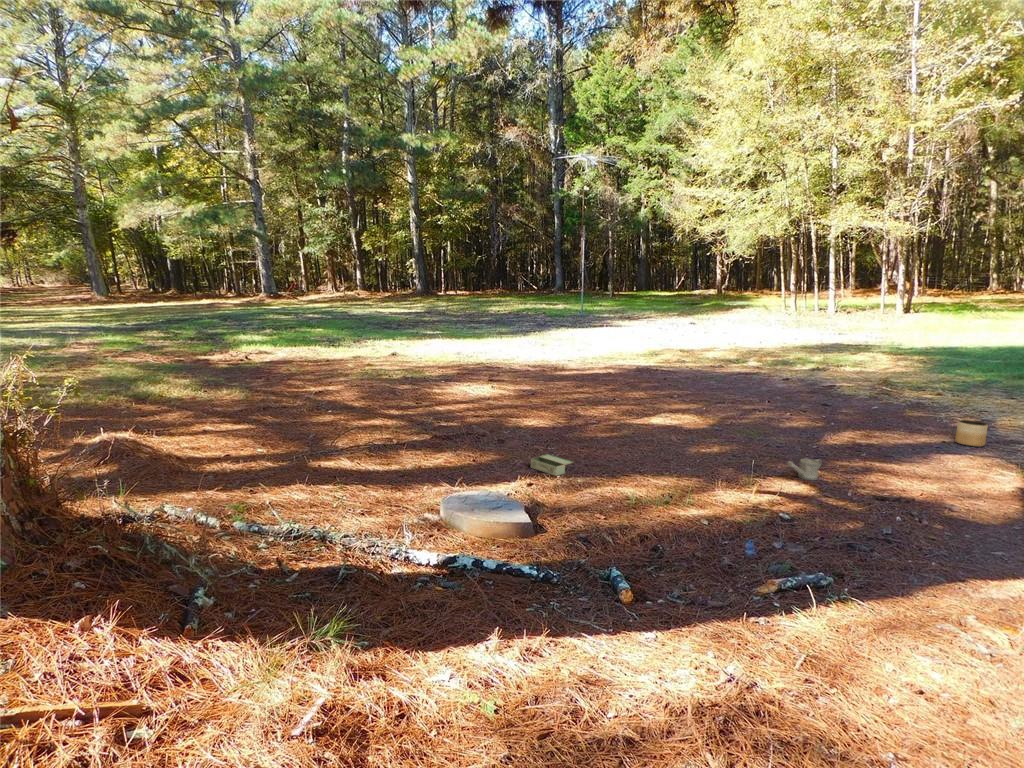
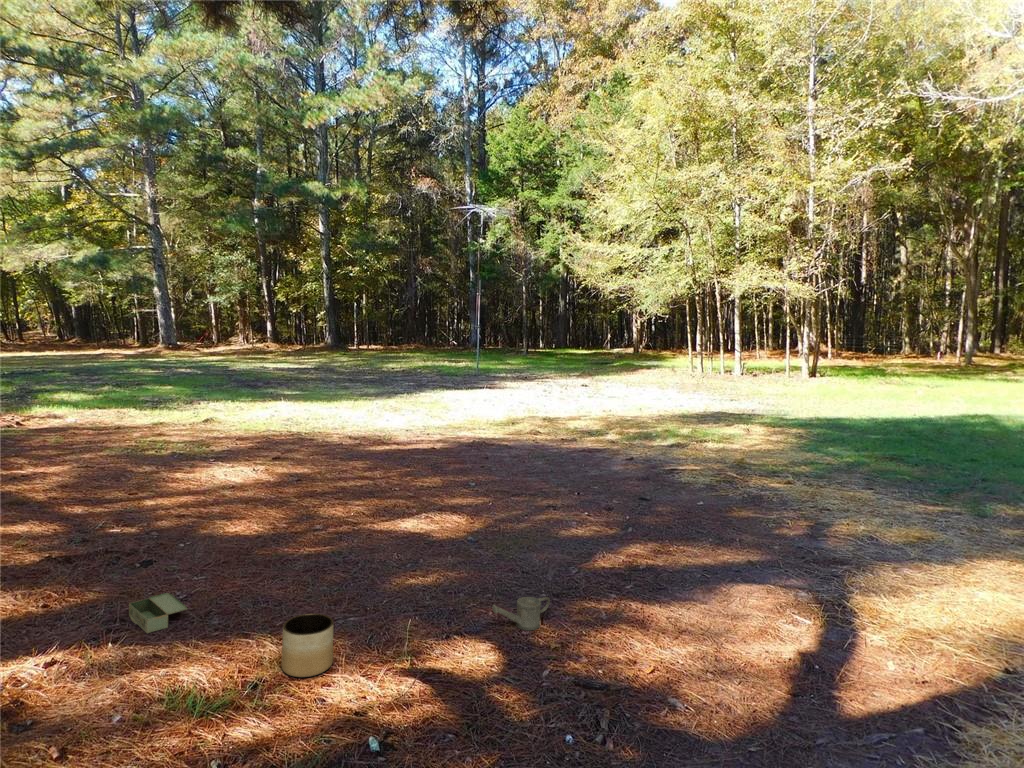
planter: present [955,420,988,447] -> present [282,613,333,677]

